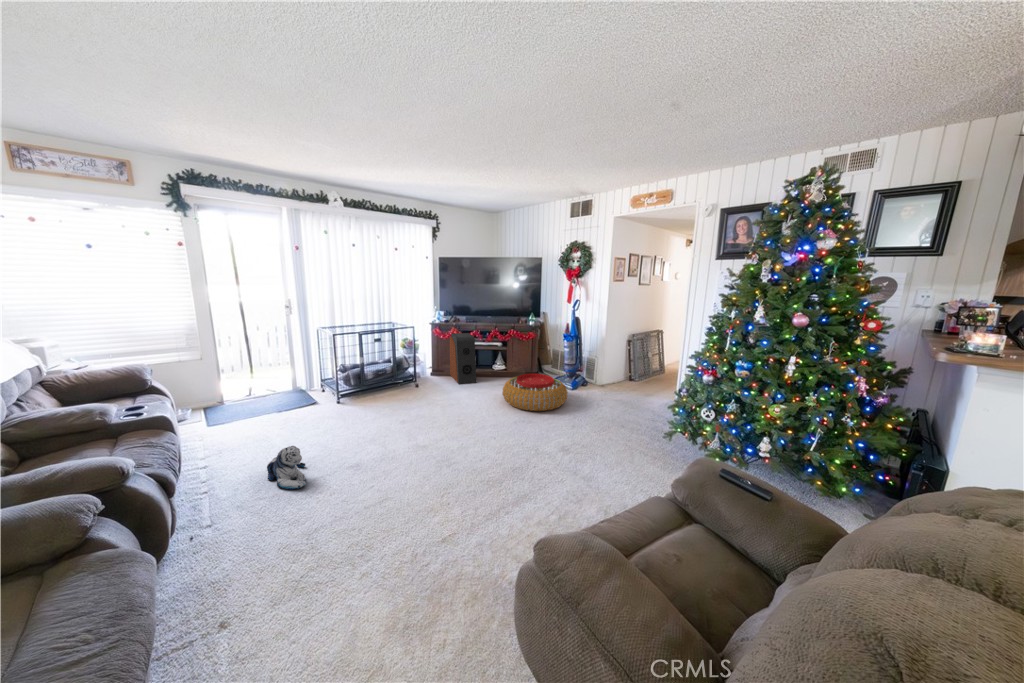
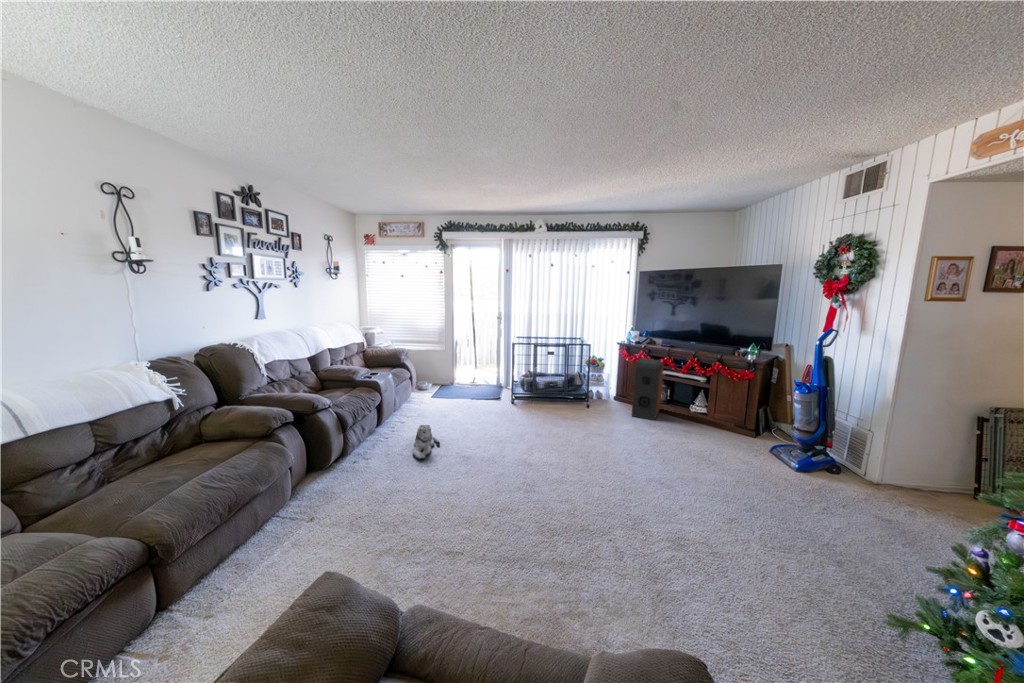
pouf: present [503,374,568,411] -> none [659,424,764,485]

